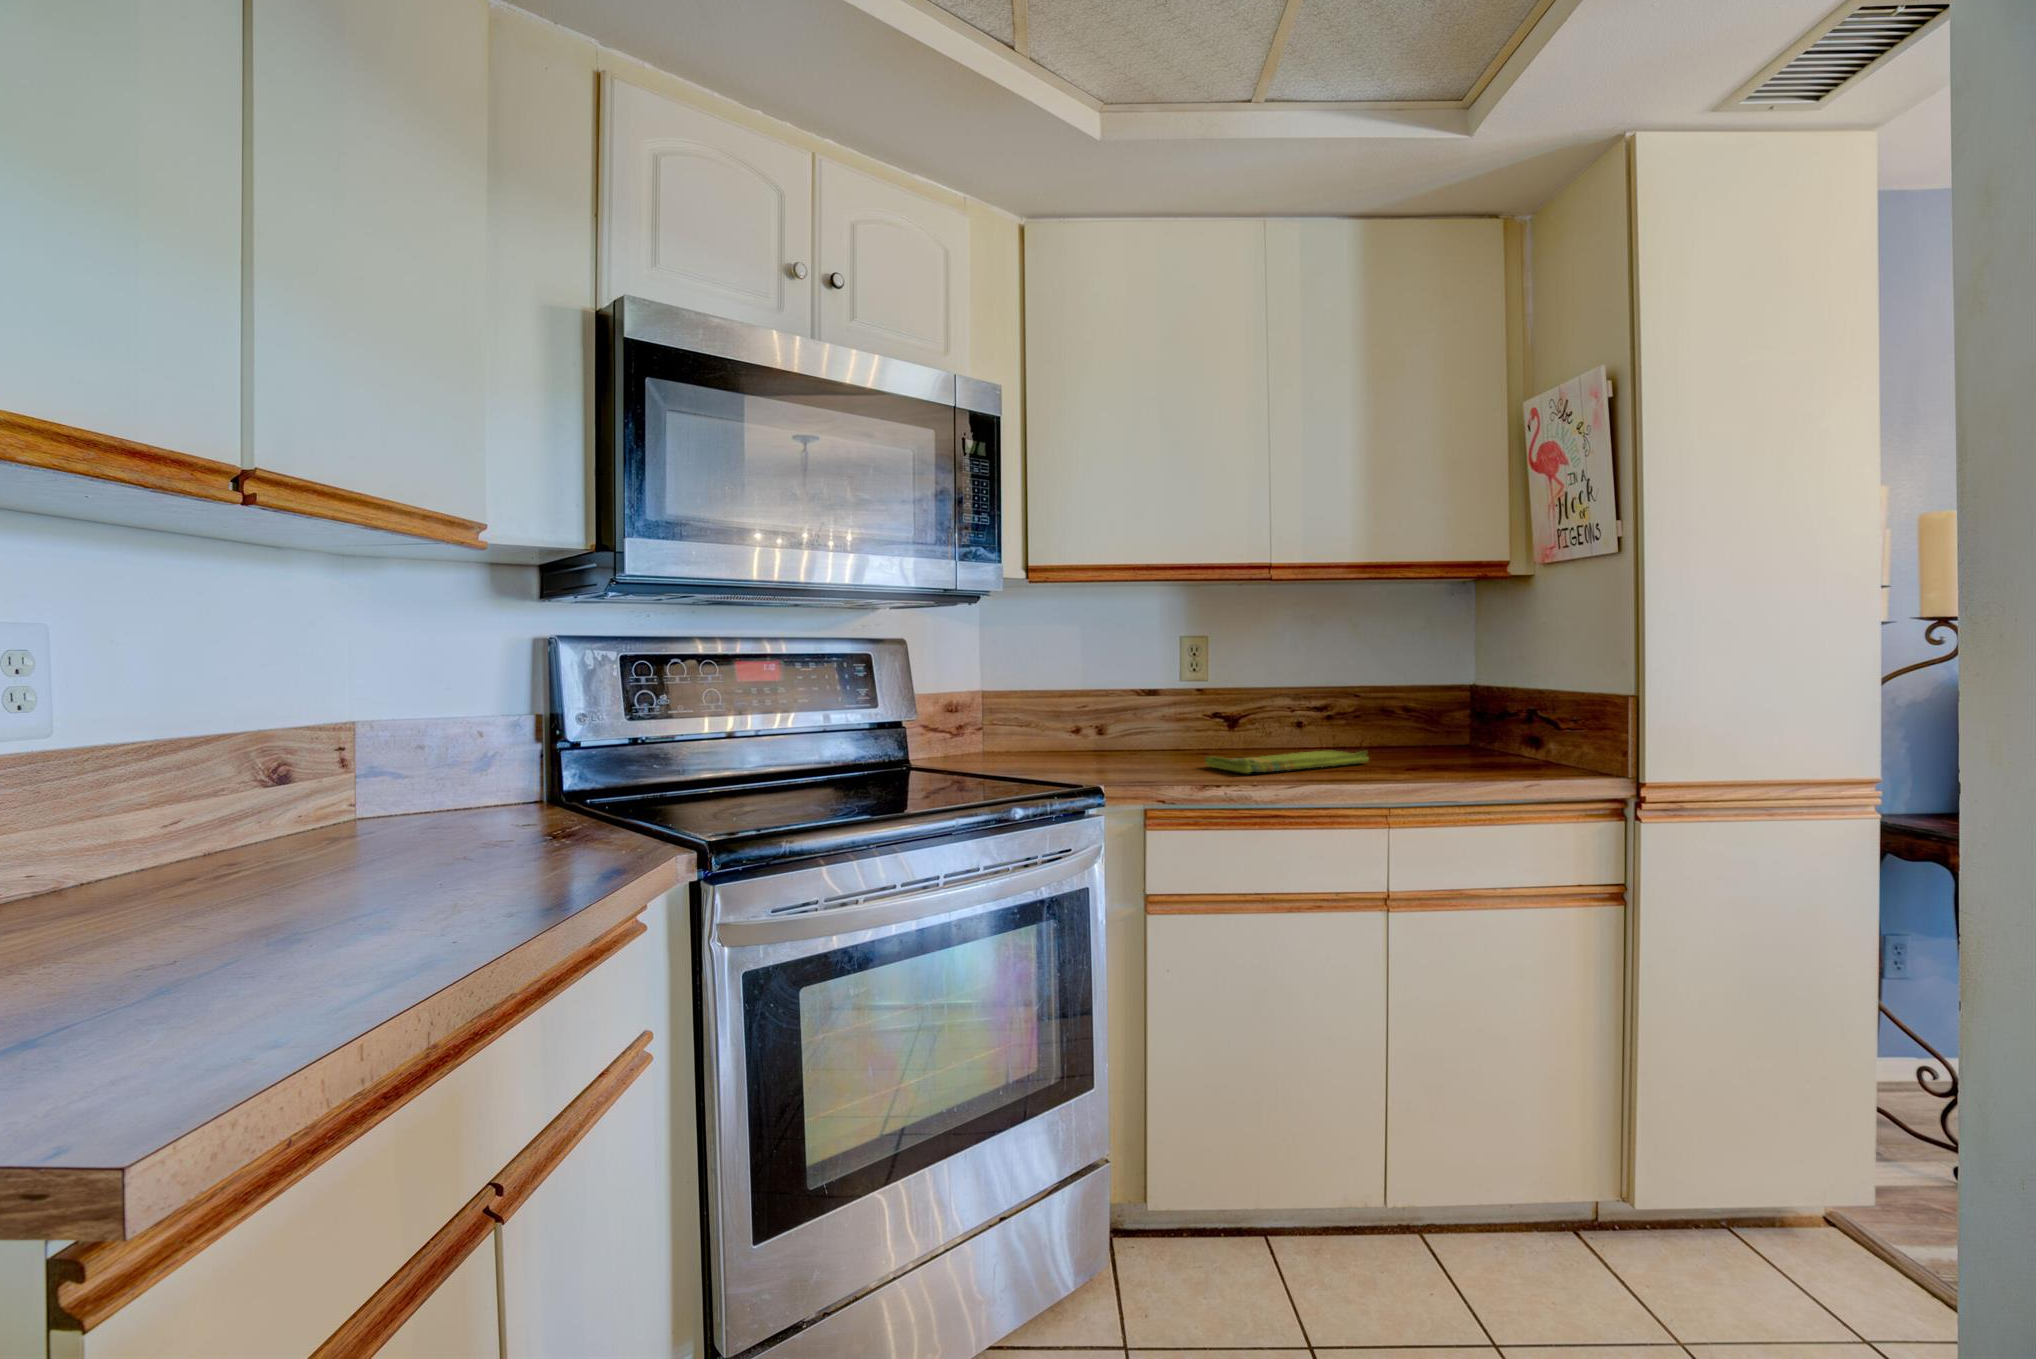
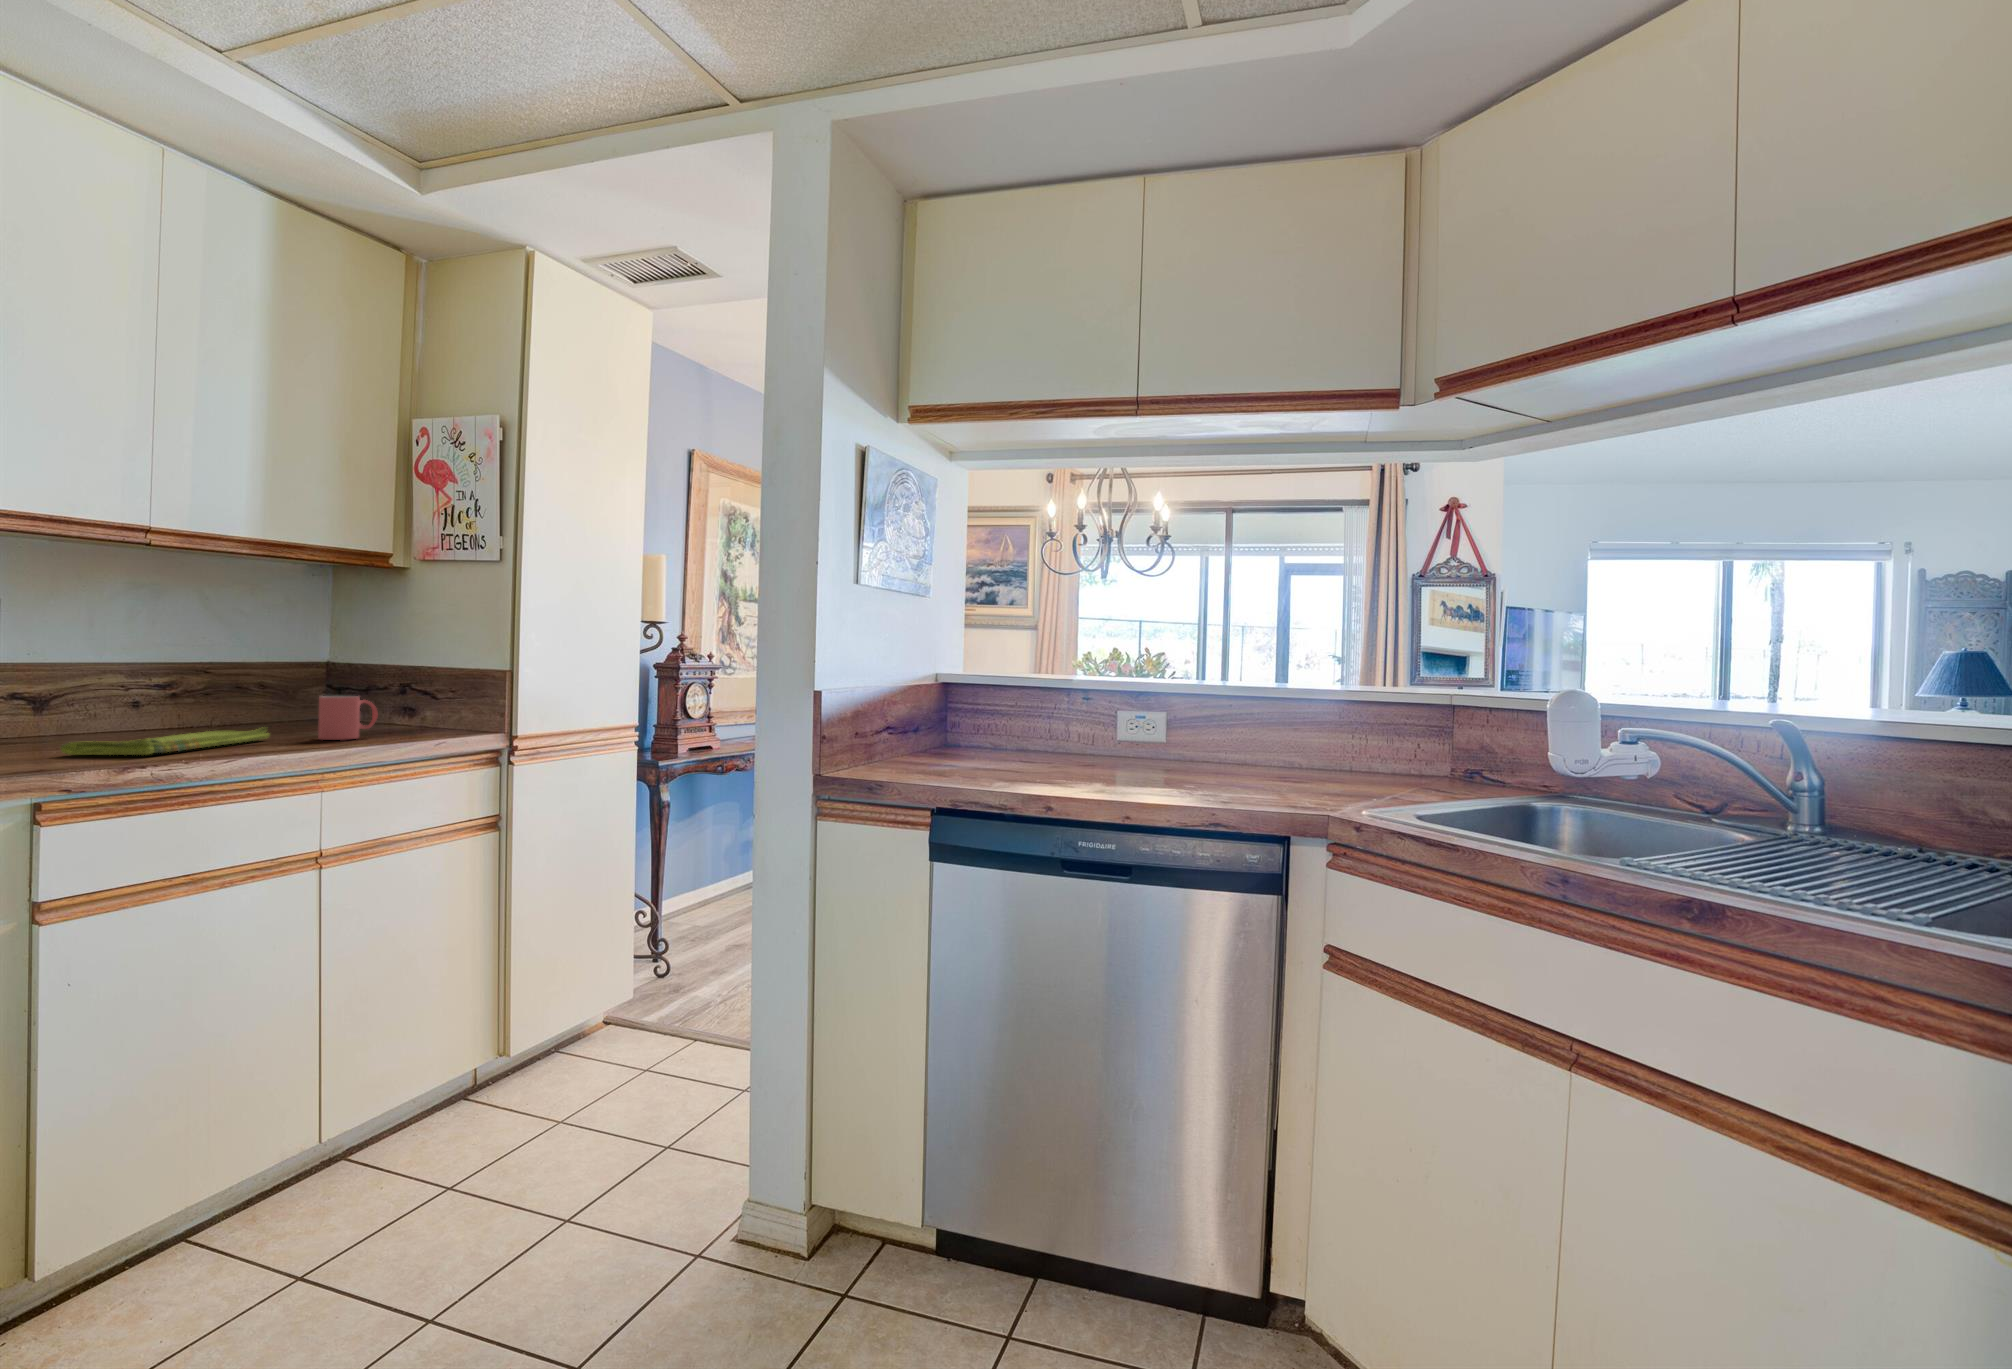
mug: none [1408,722,1469,771] -> present [318,696,378,740]

